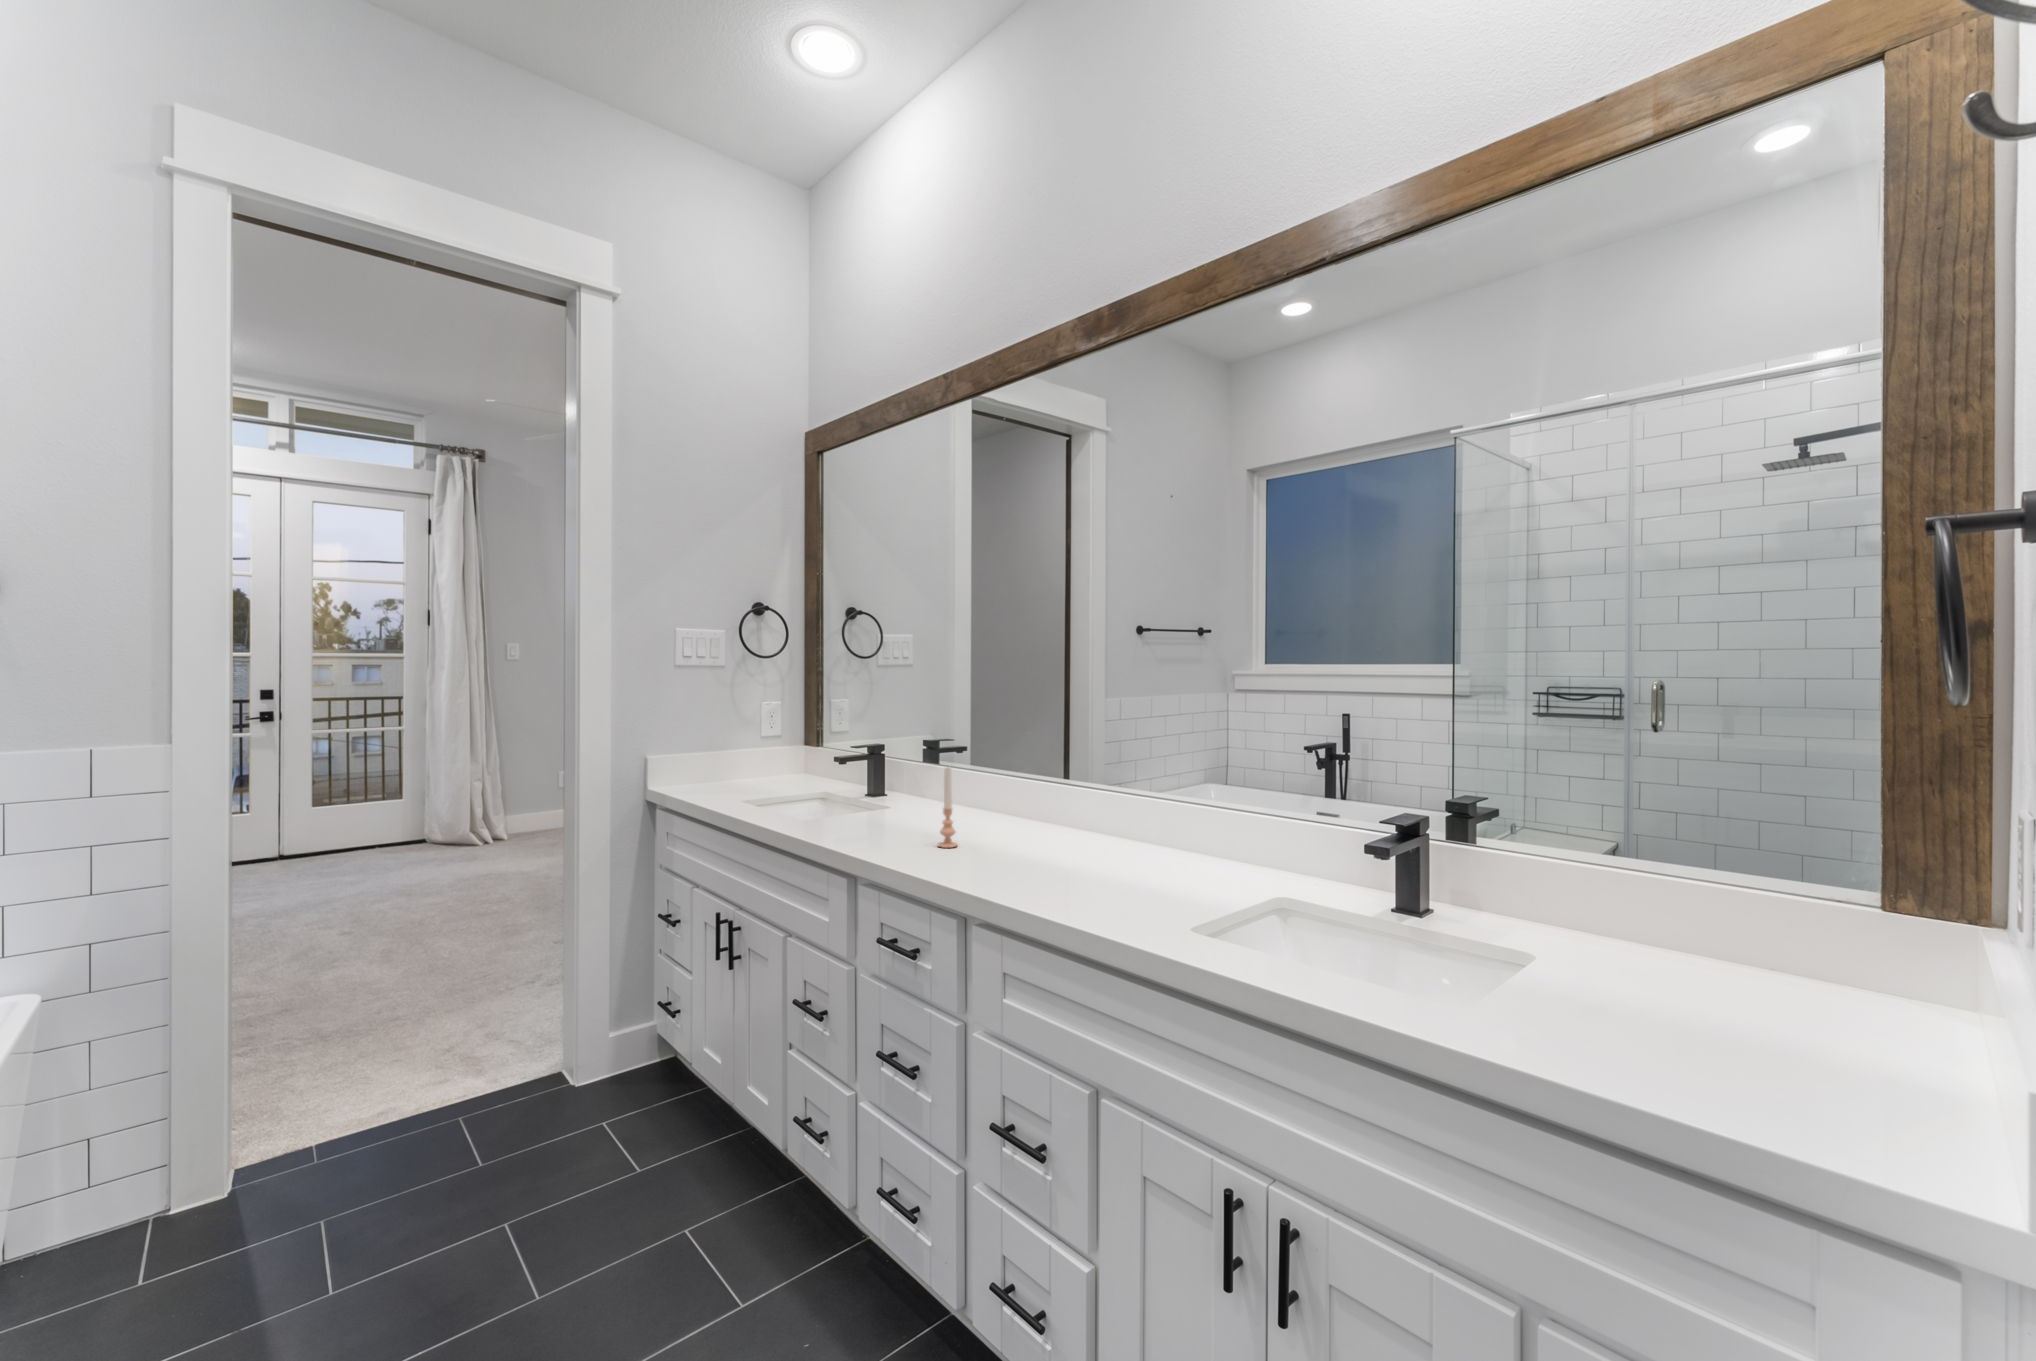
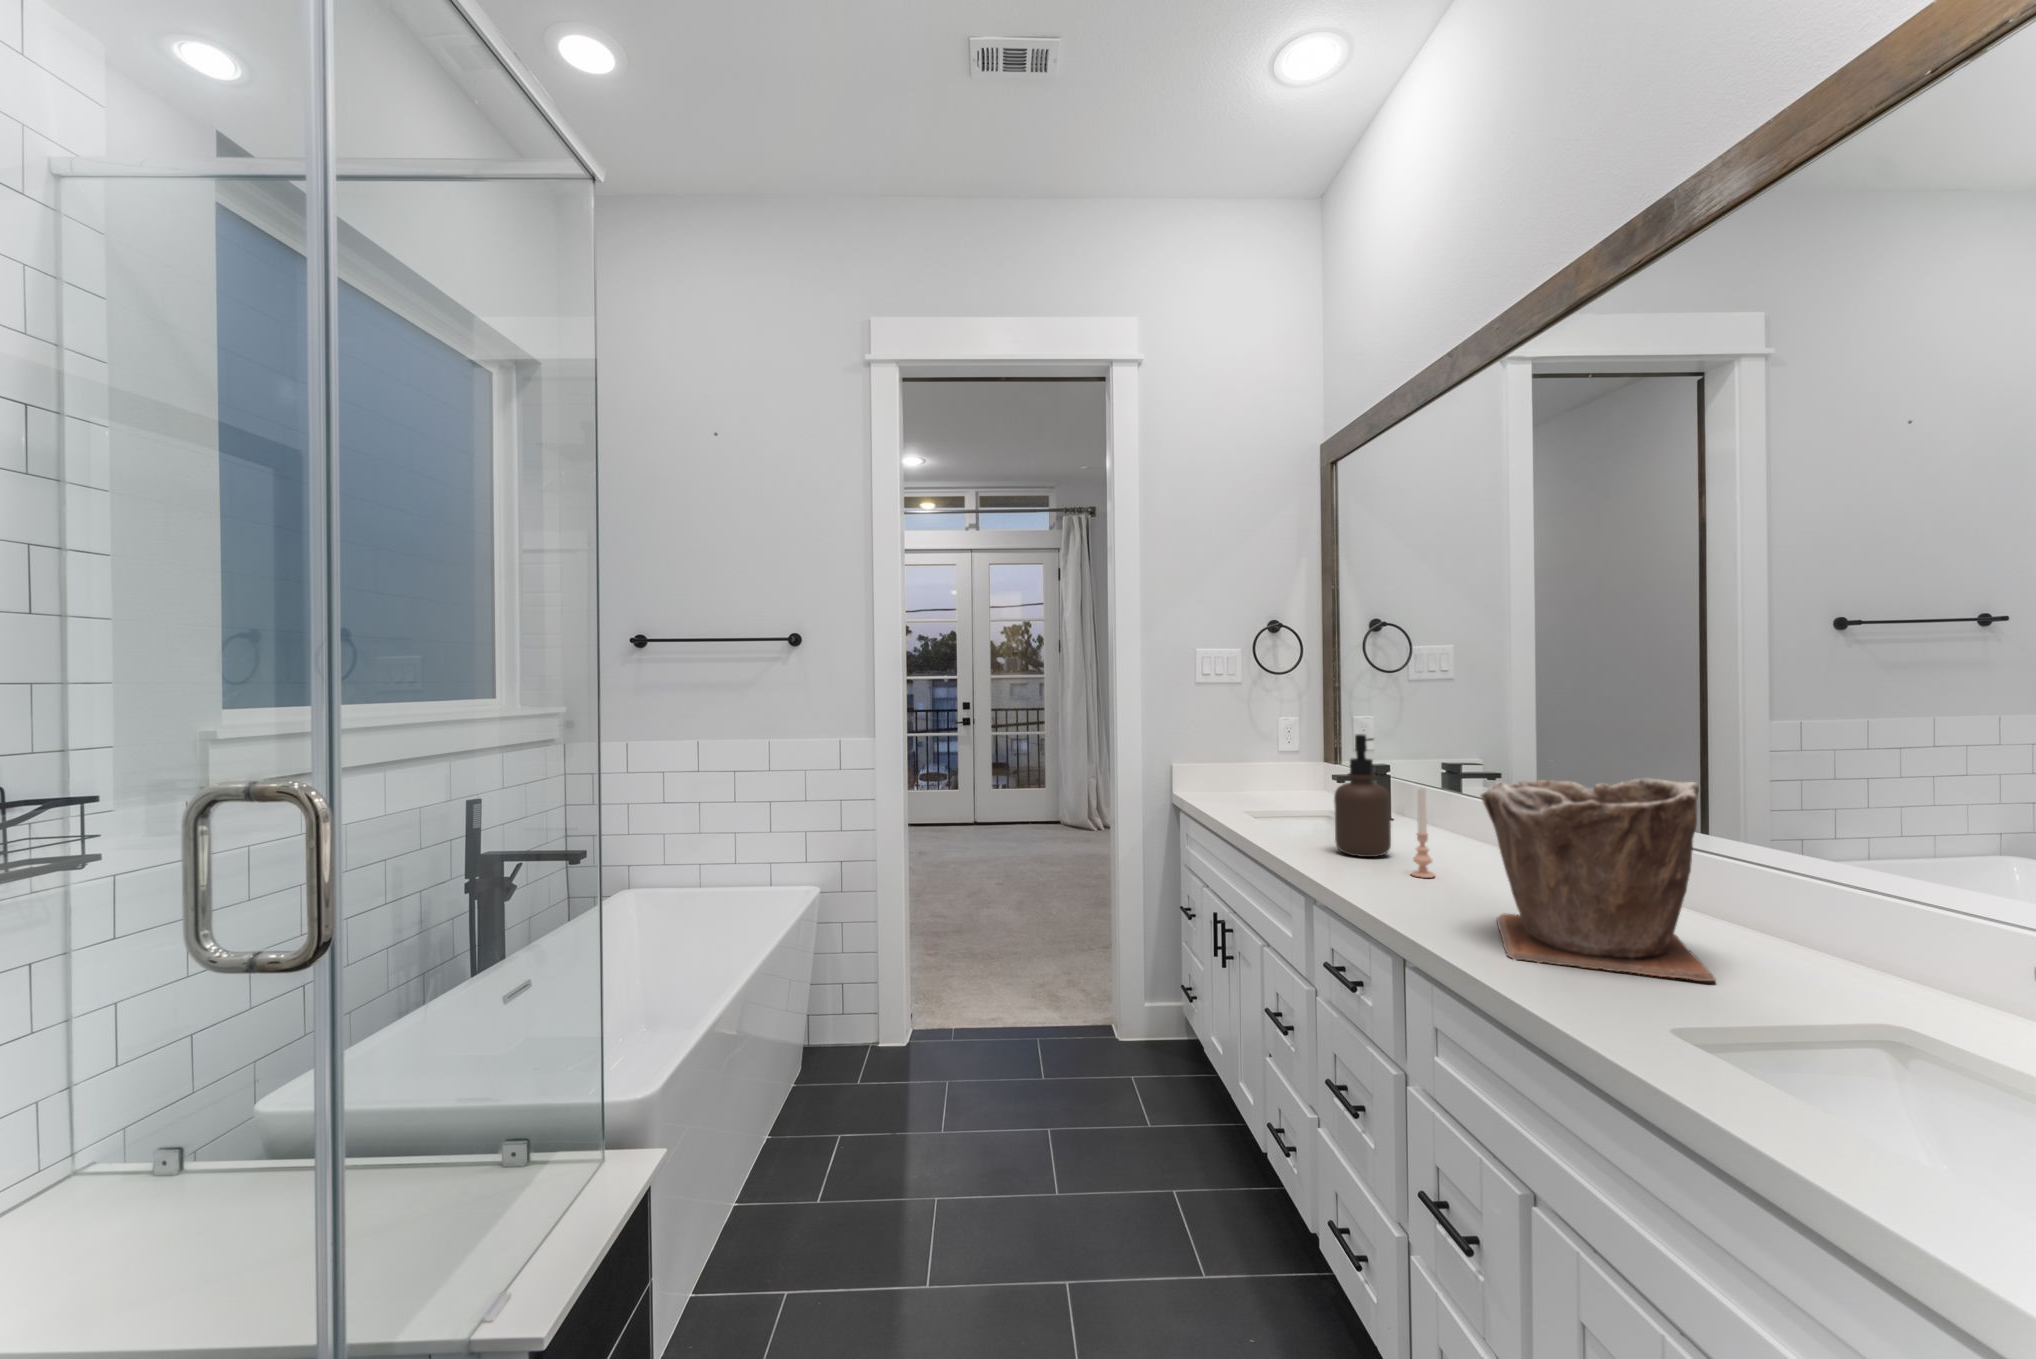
soap dispenser: none [860,720,909,836] -> present [1334,734,1391,857]
plant pot: none [1028,748,1187,903] -> present [1481,778,1715,982]

